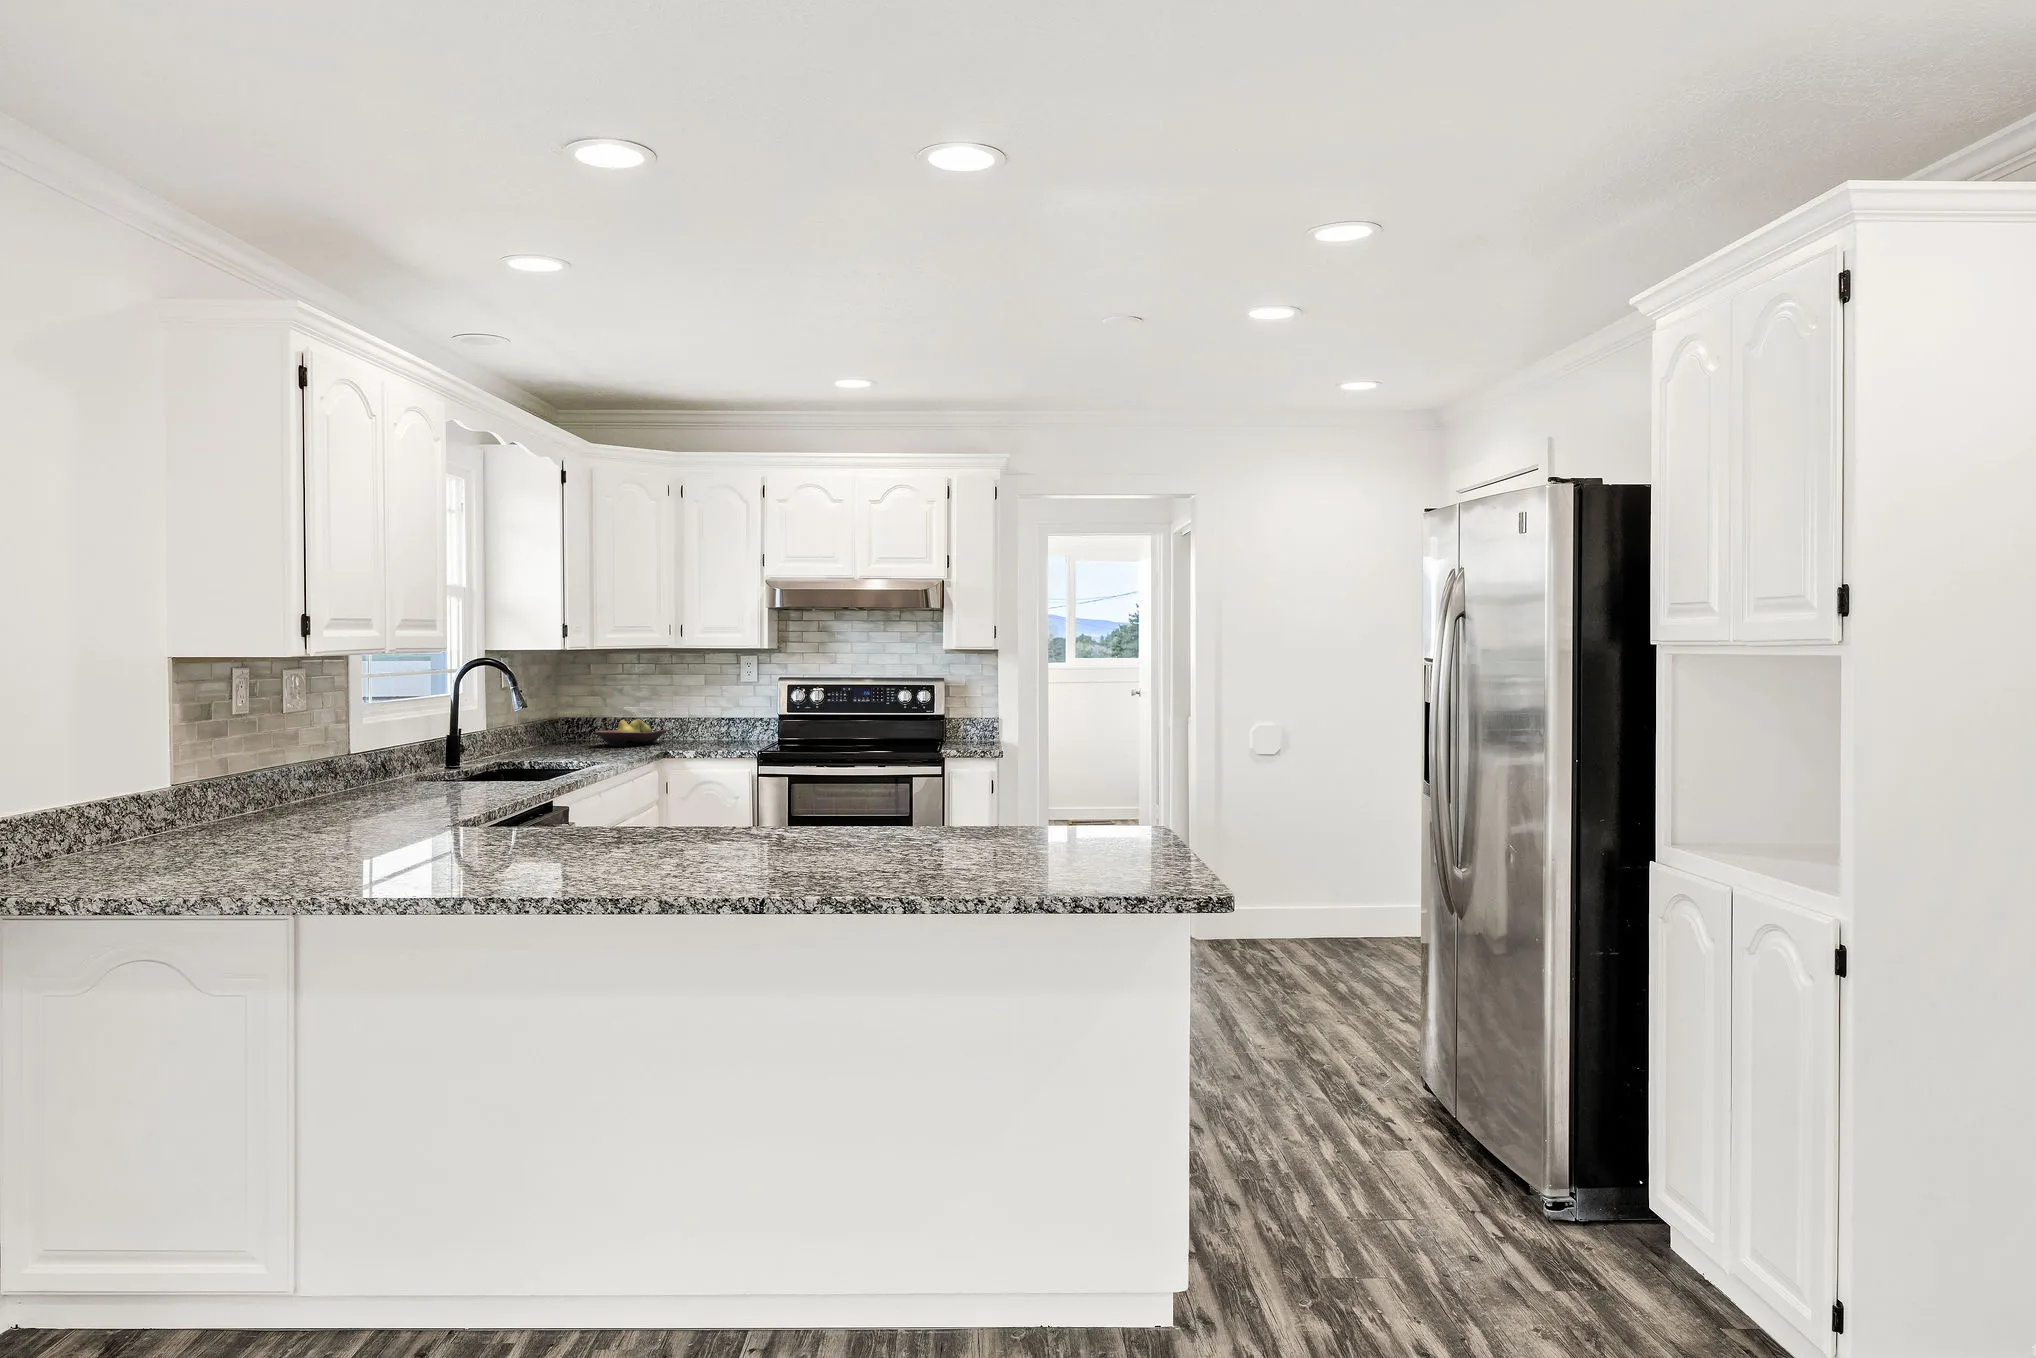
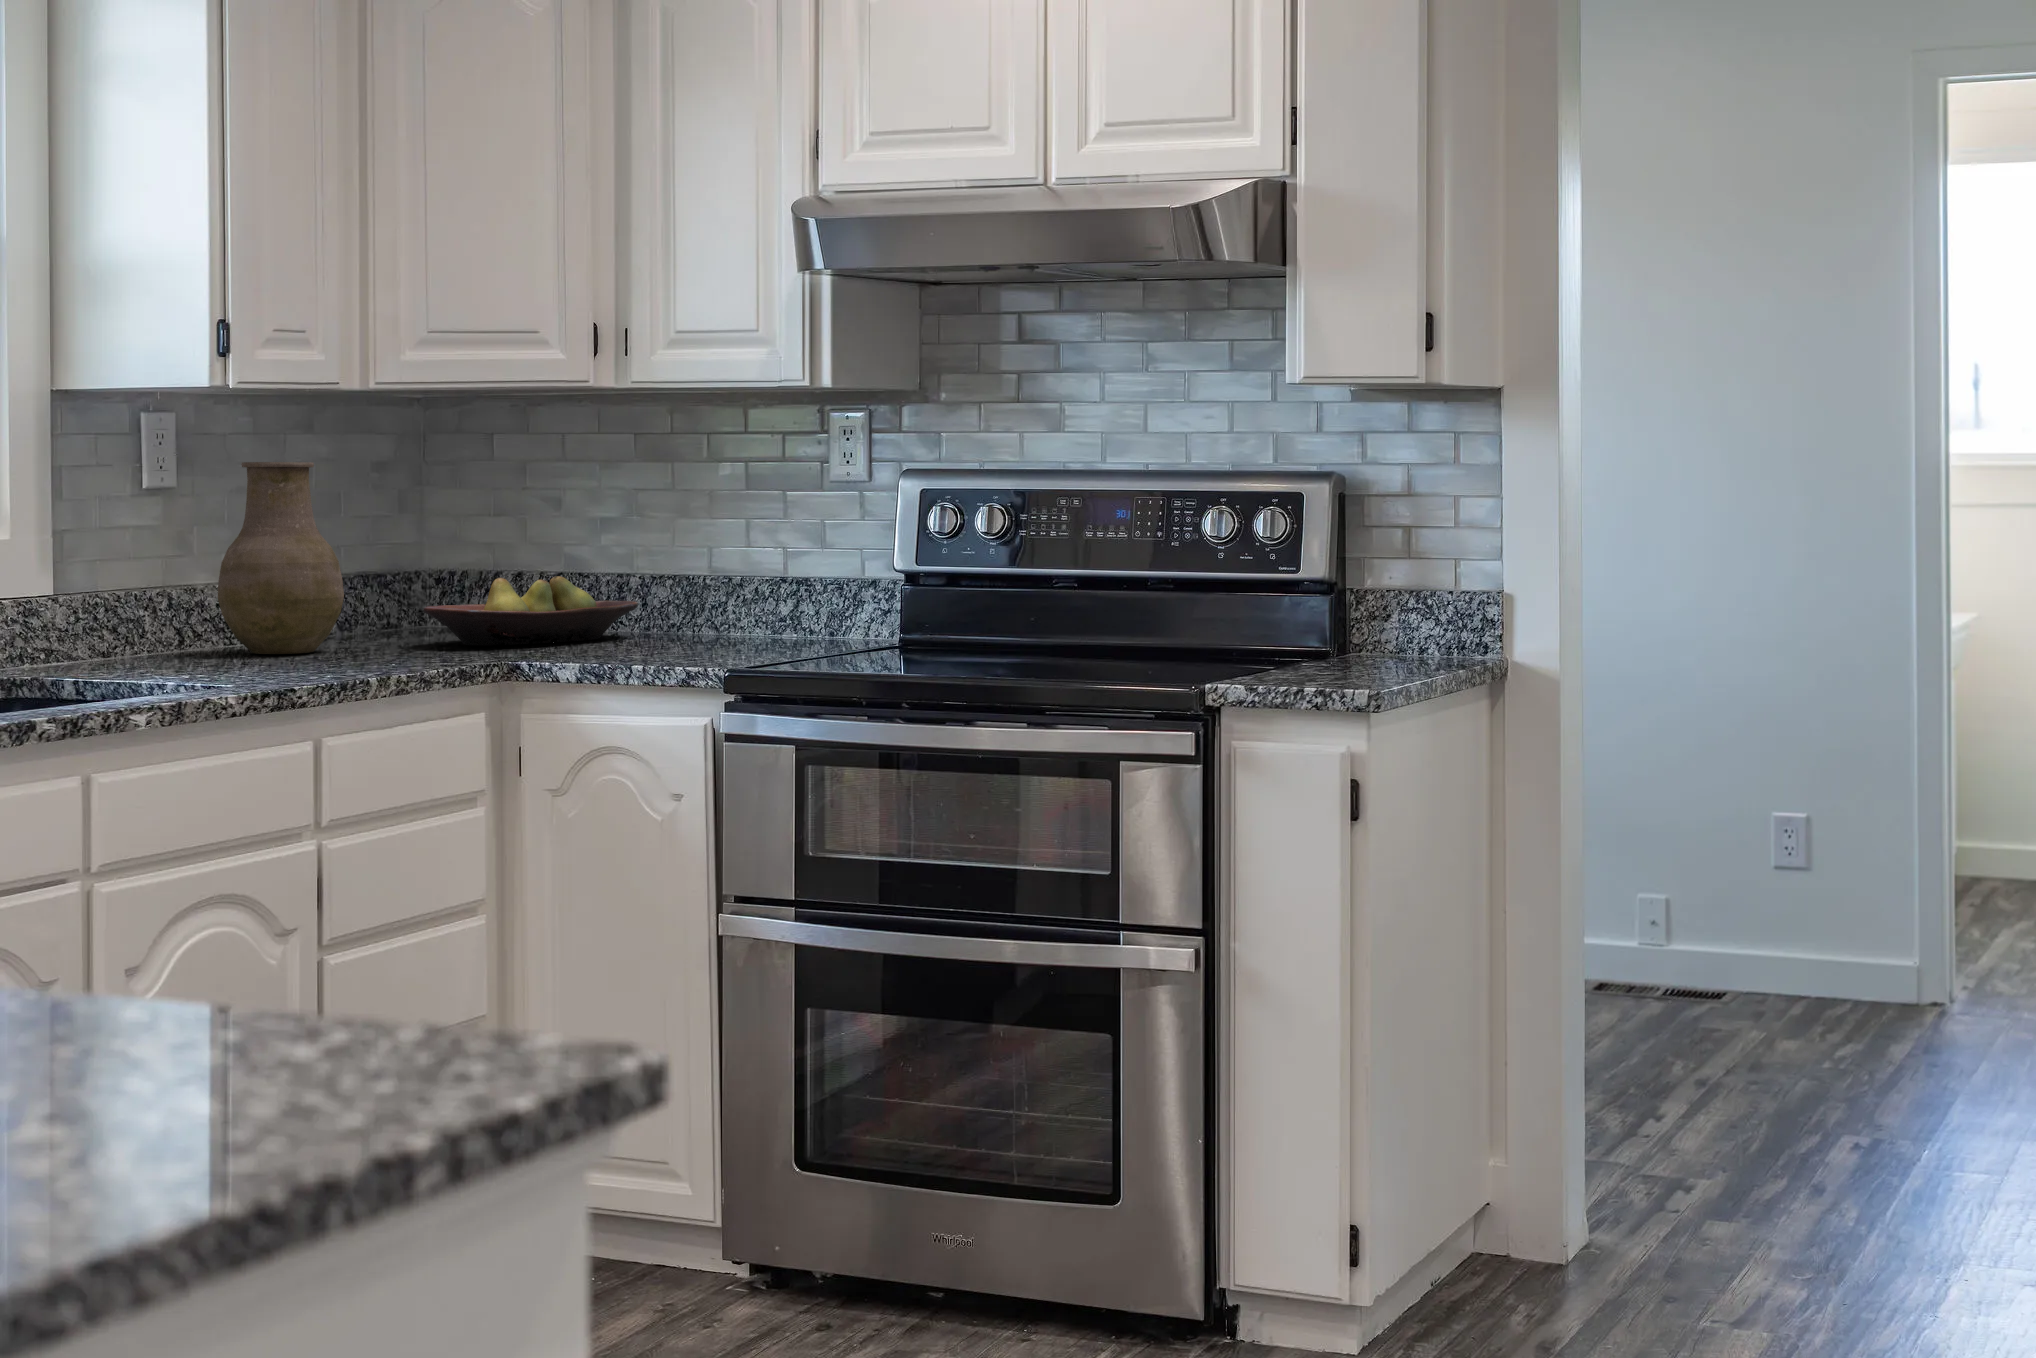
vase: none [523,676,574,751] -> present [218,462,344,654]

